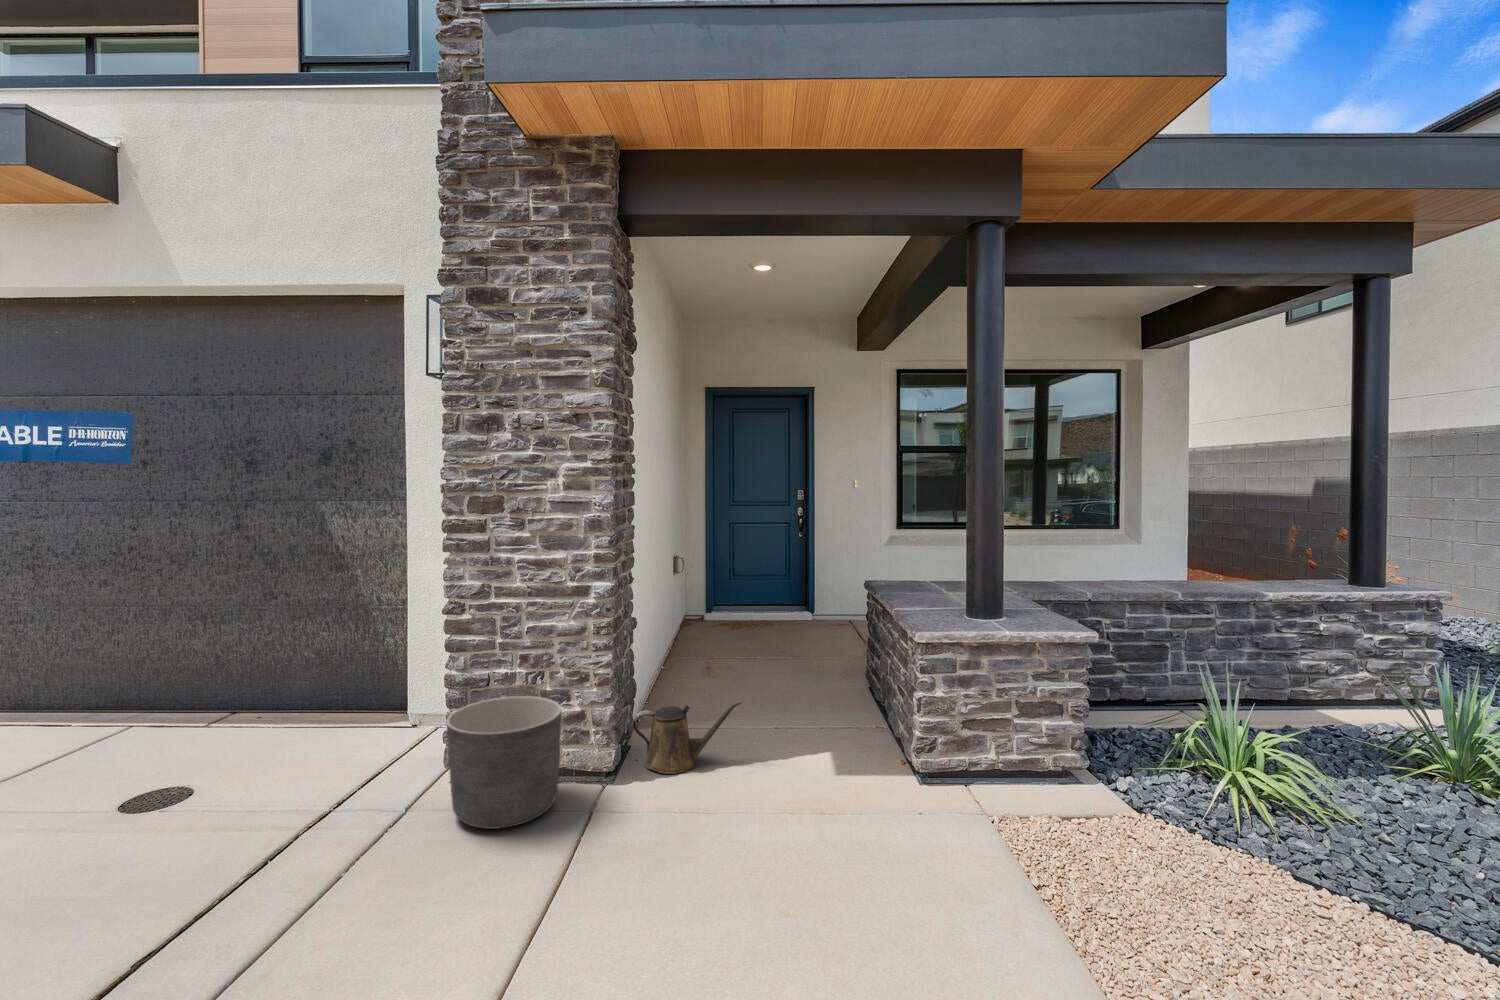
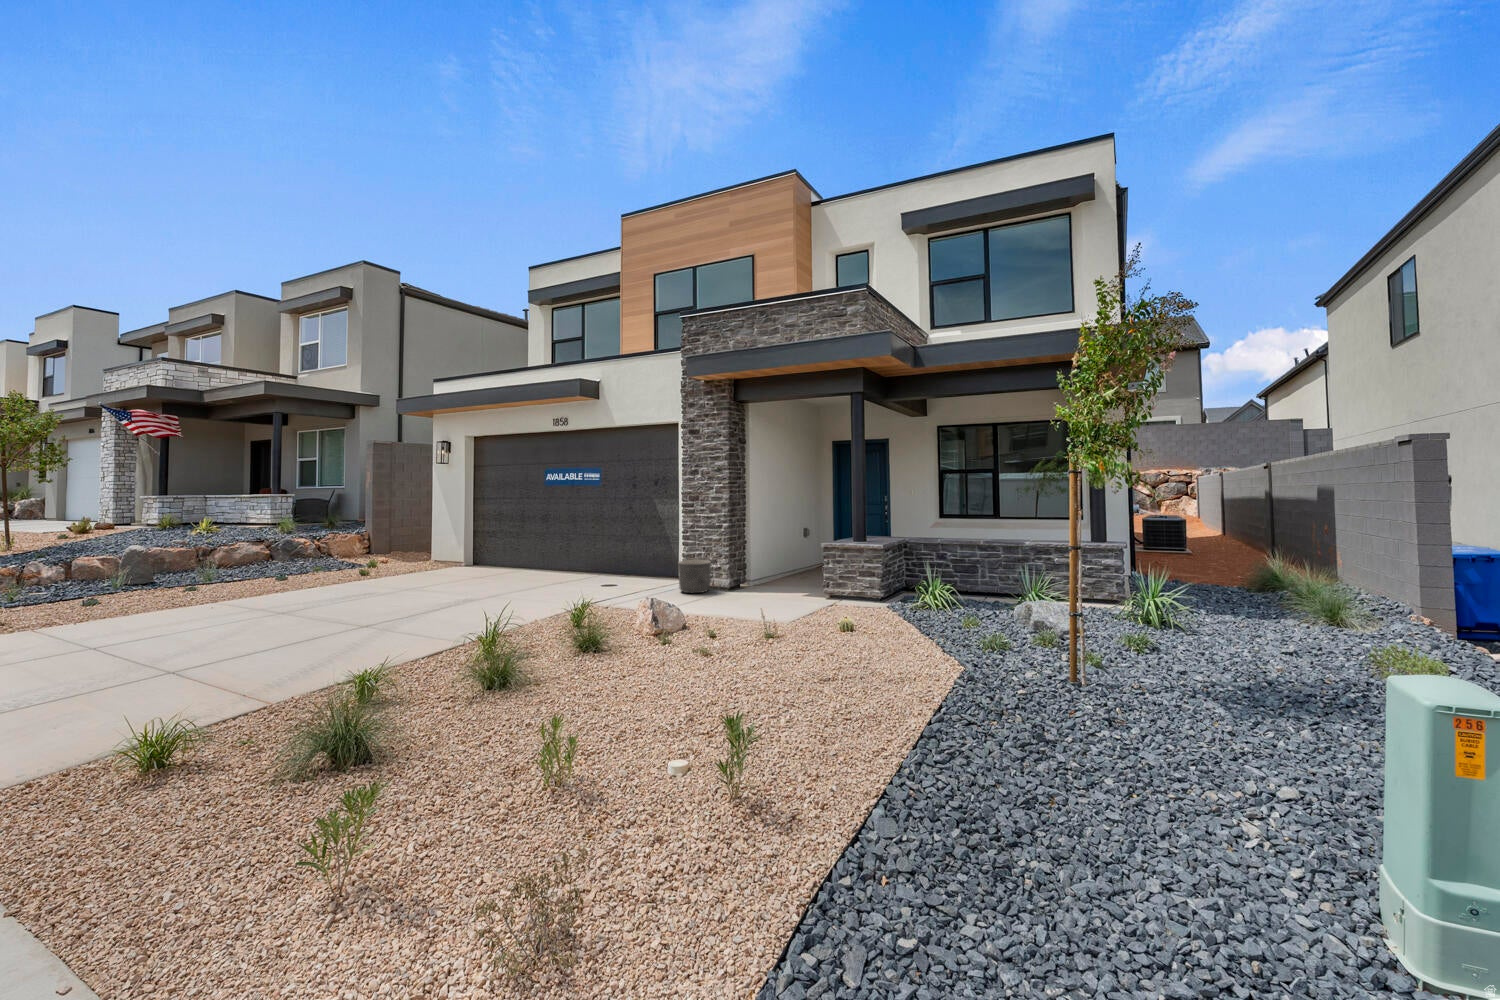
watering can: present [632,701,741,774] -> none [738,568,773,590]

